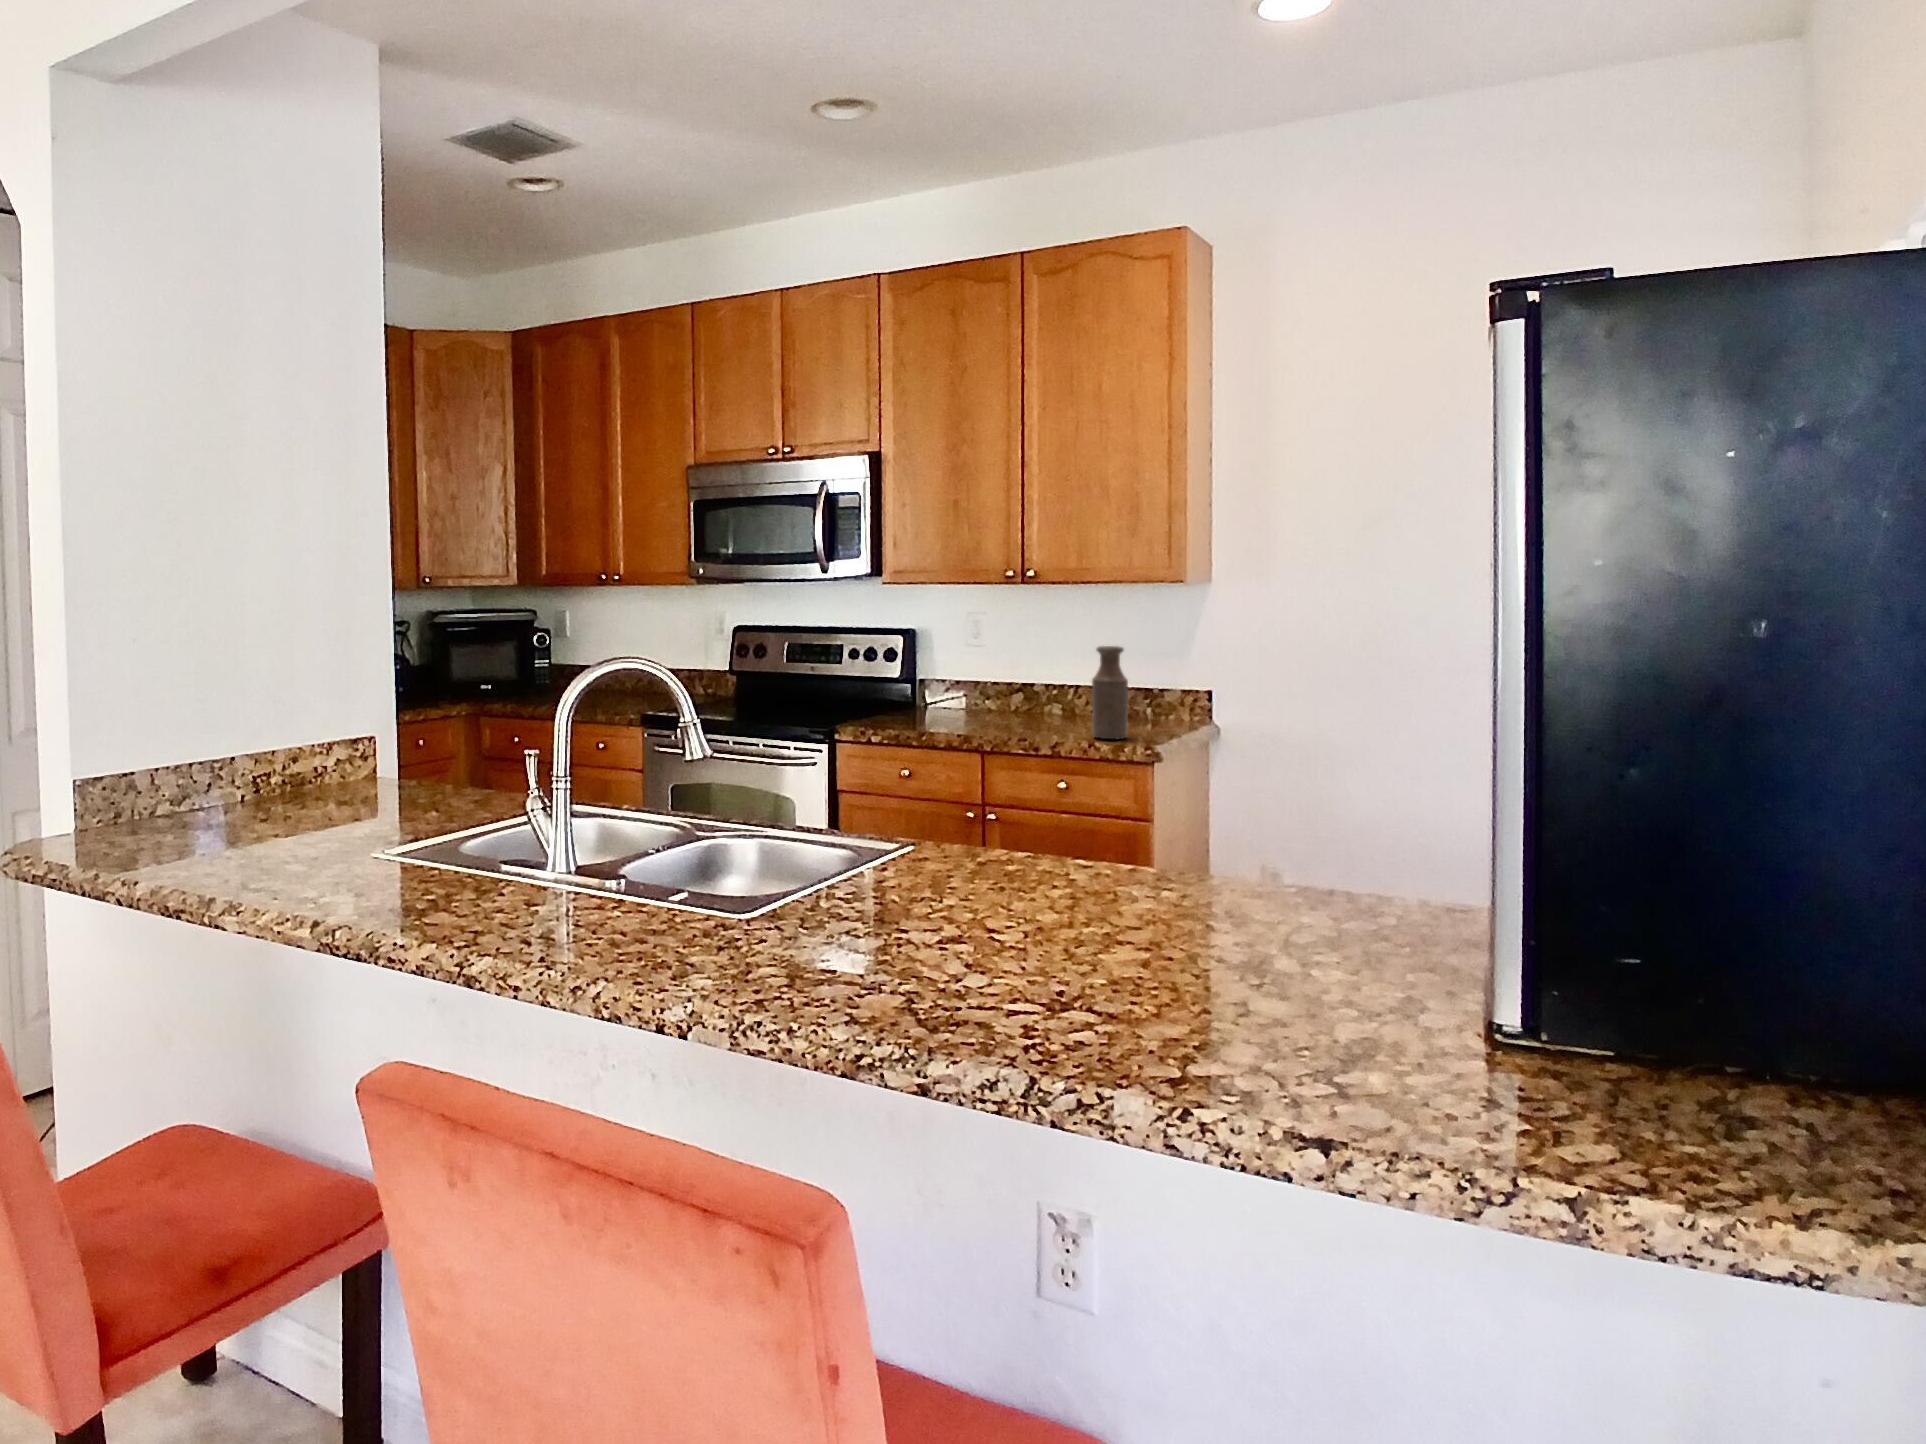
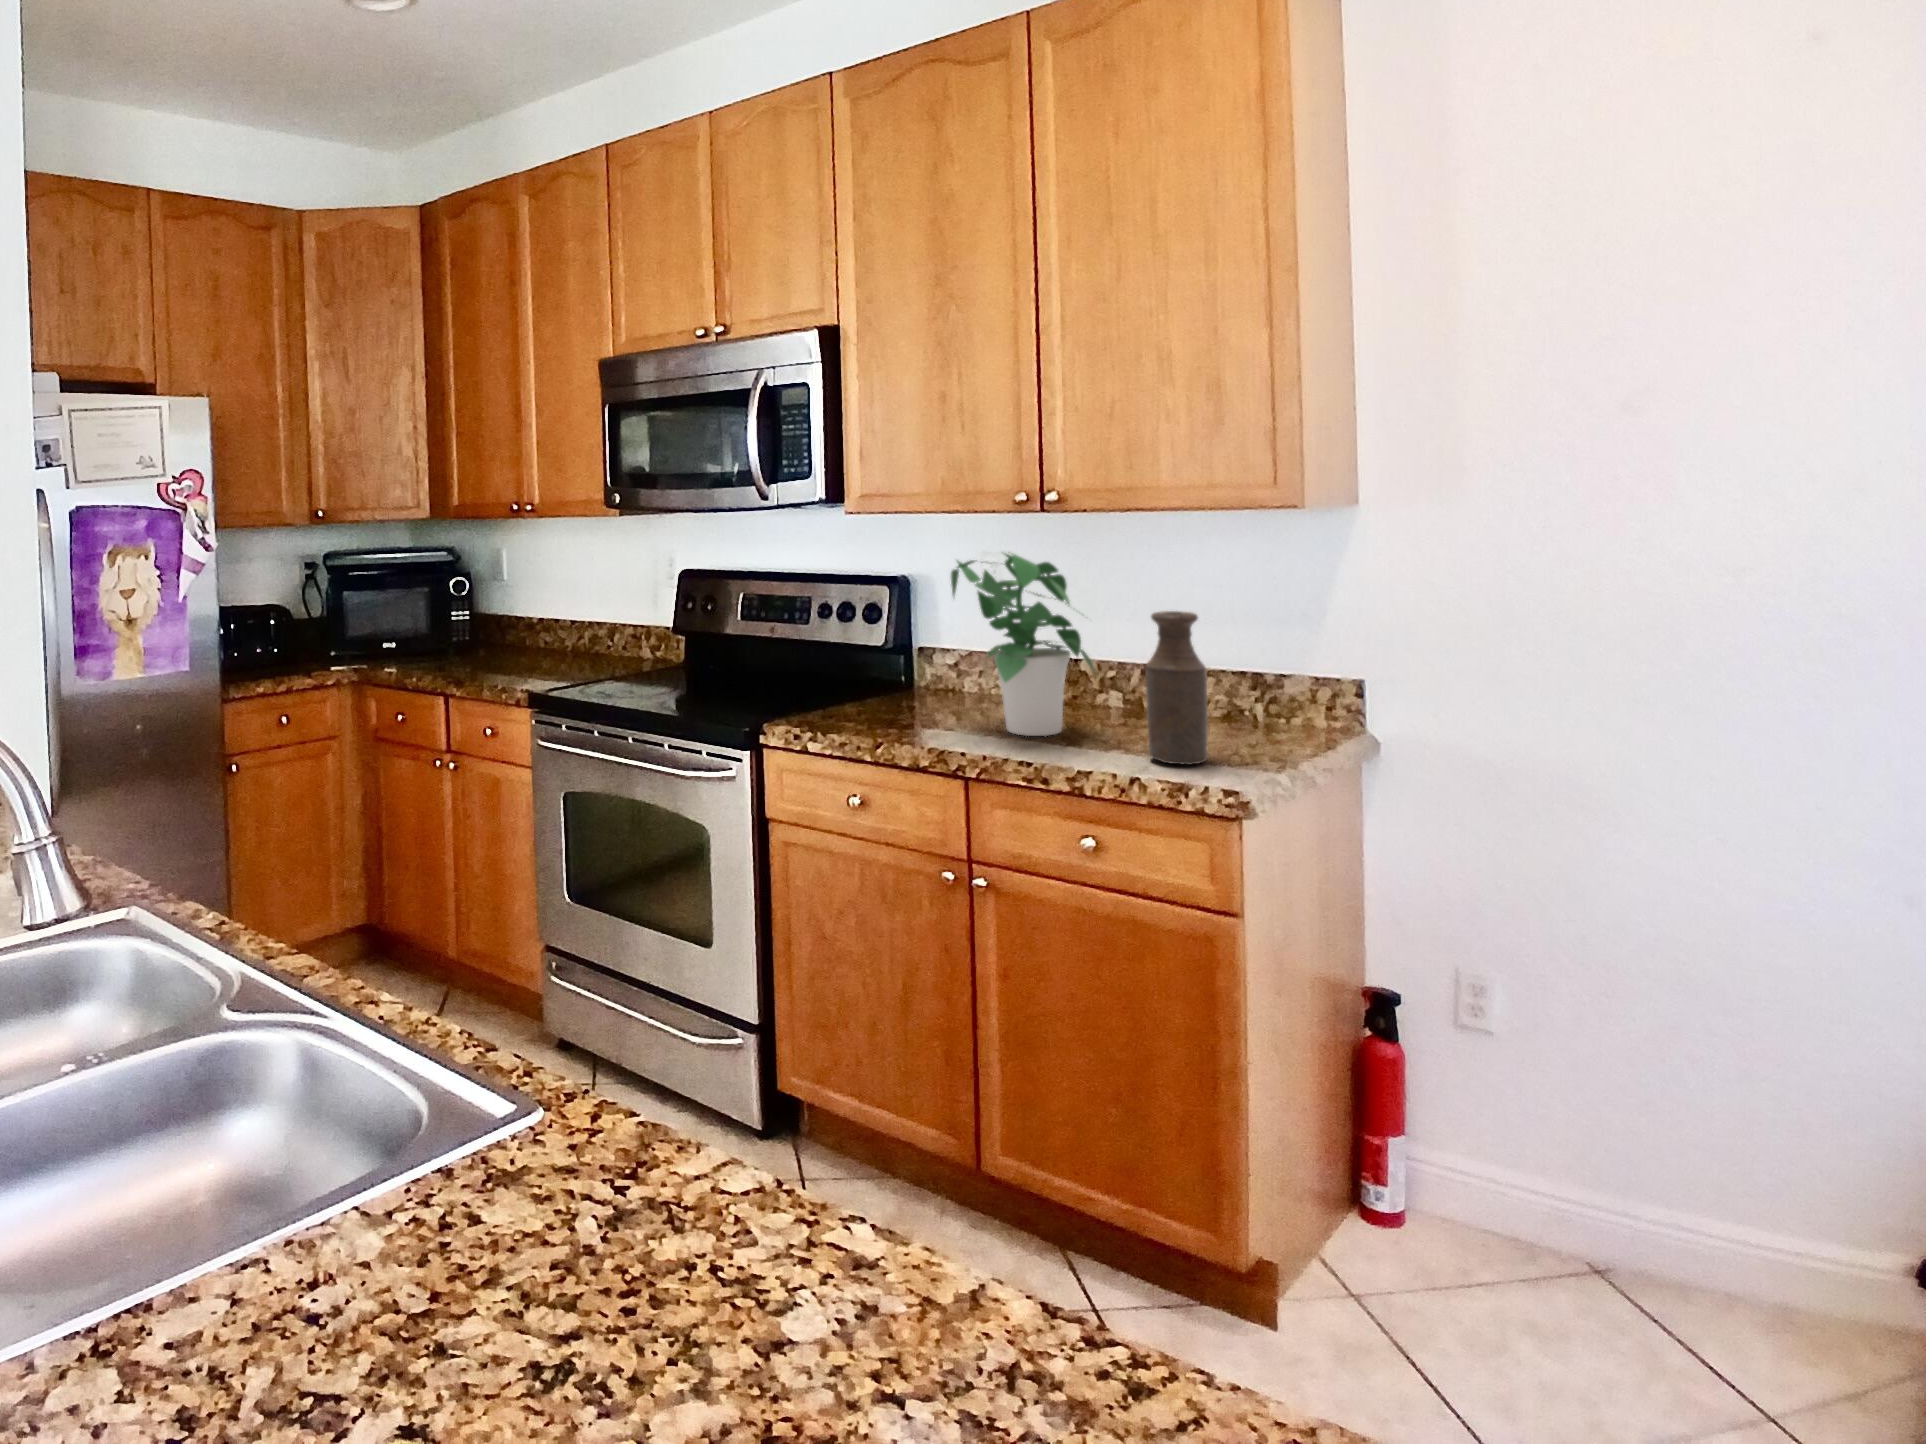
potted plant: none [966,608,1058,729] -> present [951,552,1095,736]

